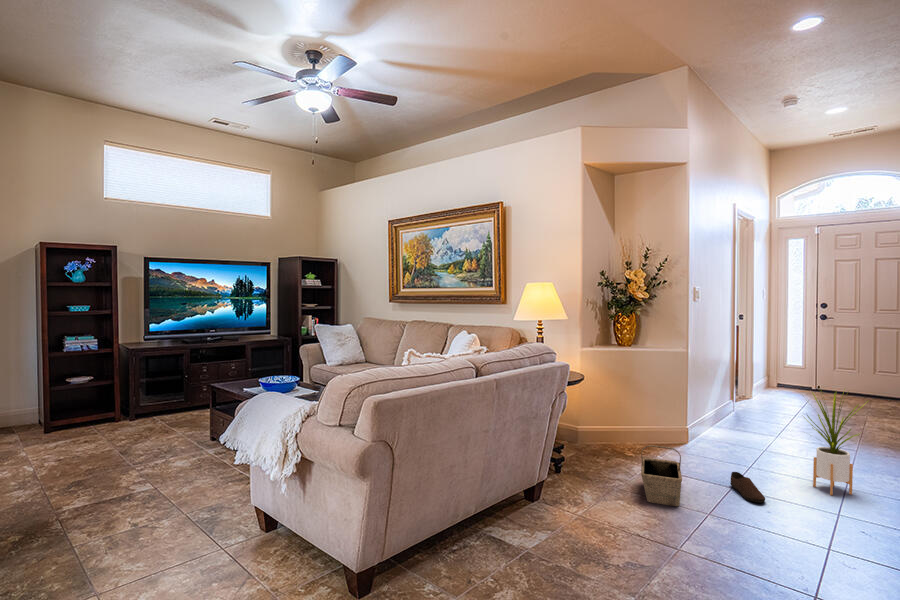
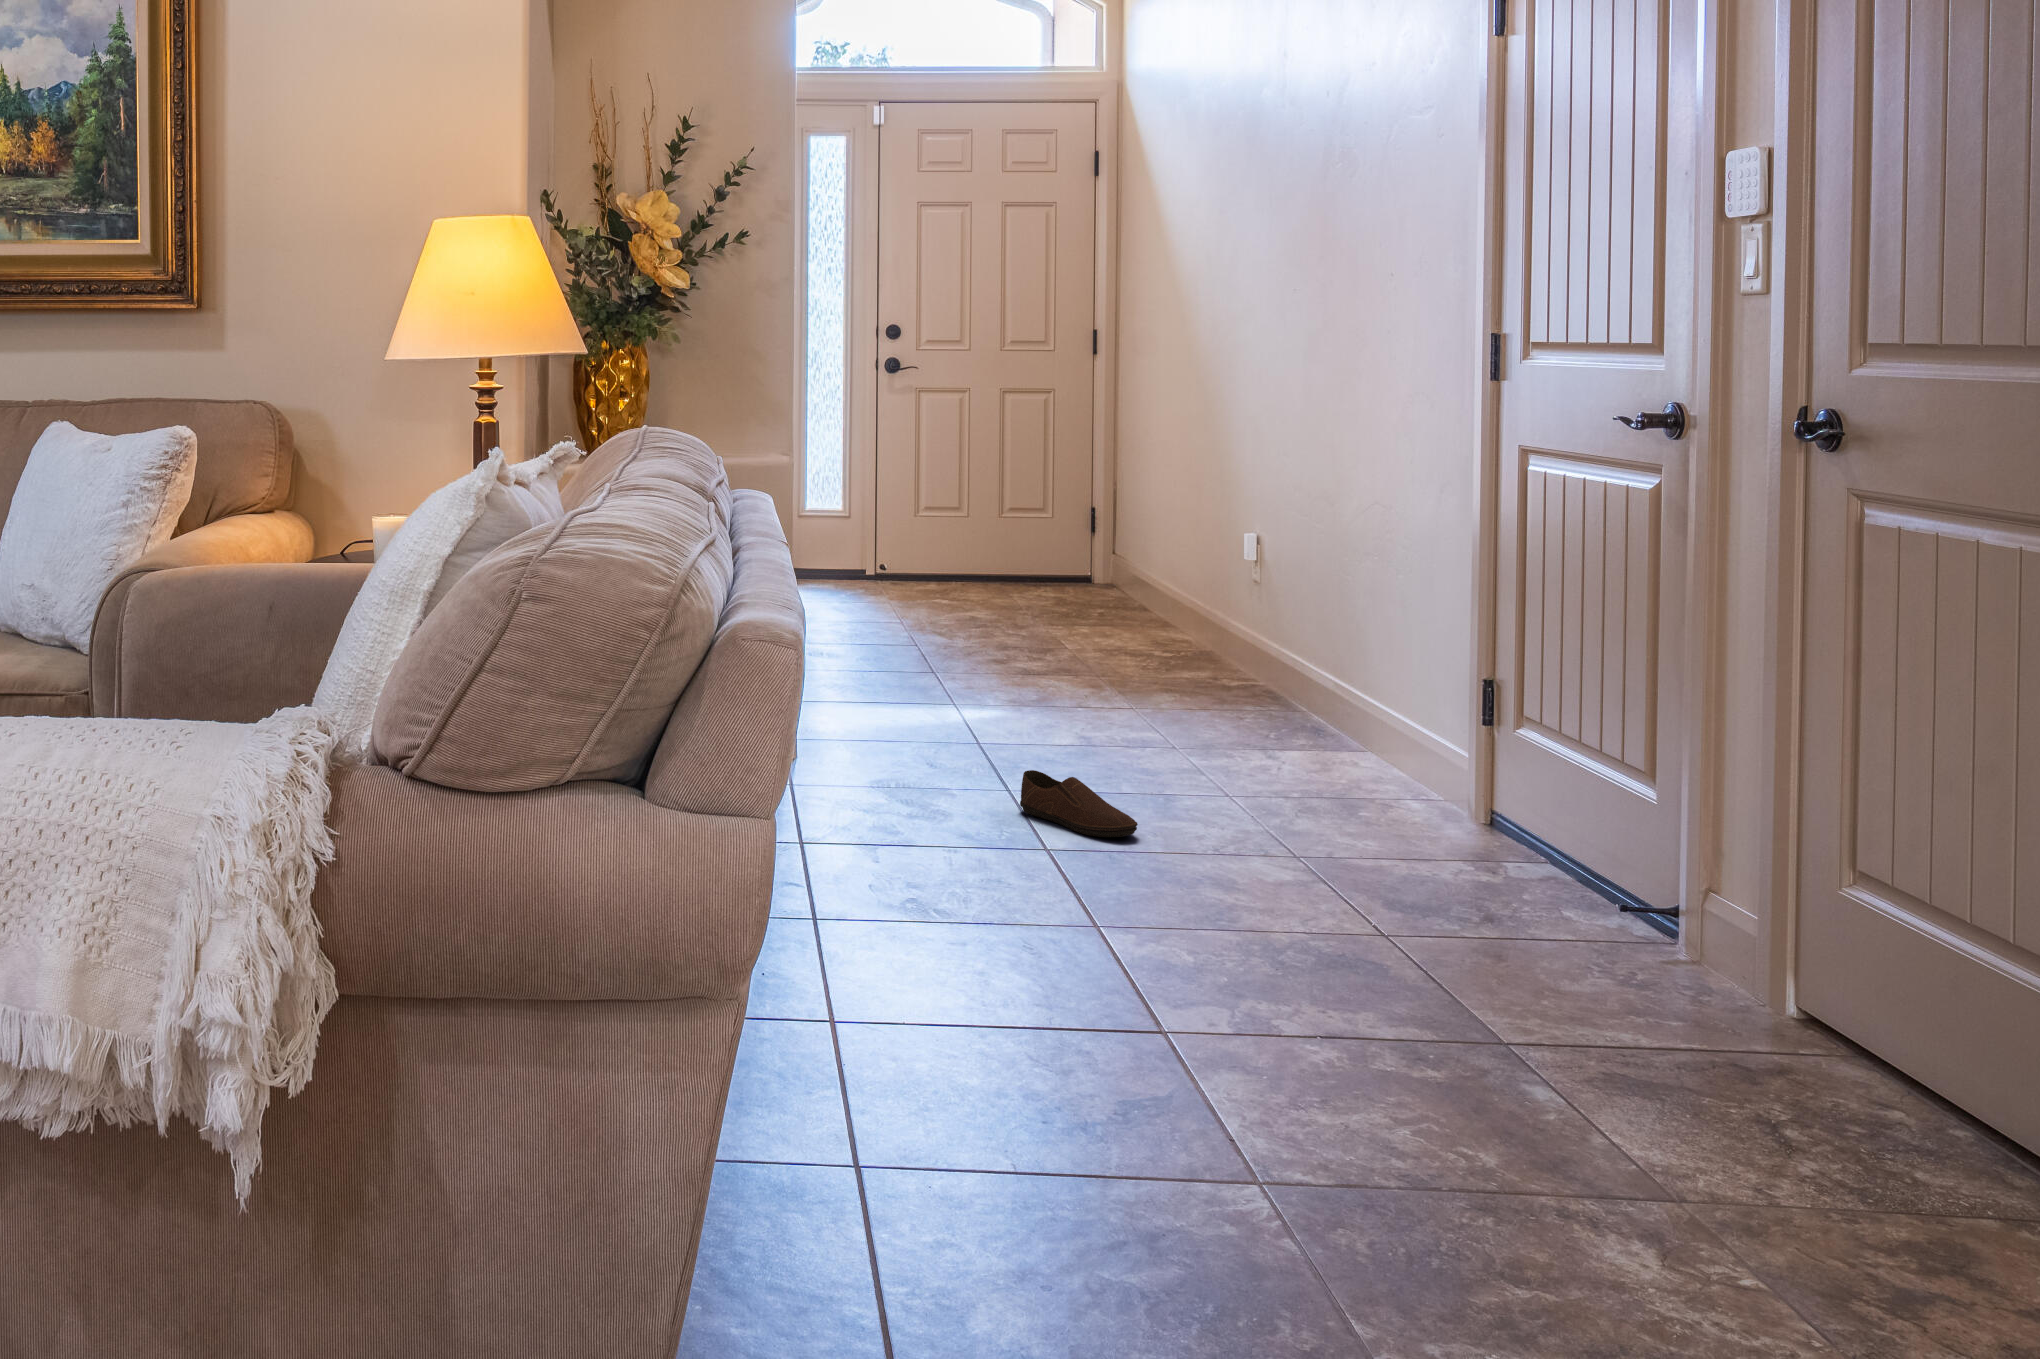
house plant: present [804,389,864,495] -> none [1128,505,1280,787]
basket: present [641,445,682,506] -> none [836,721,1002,899]

